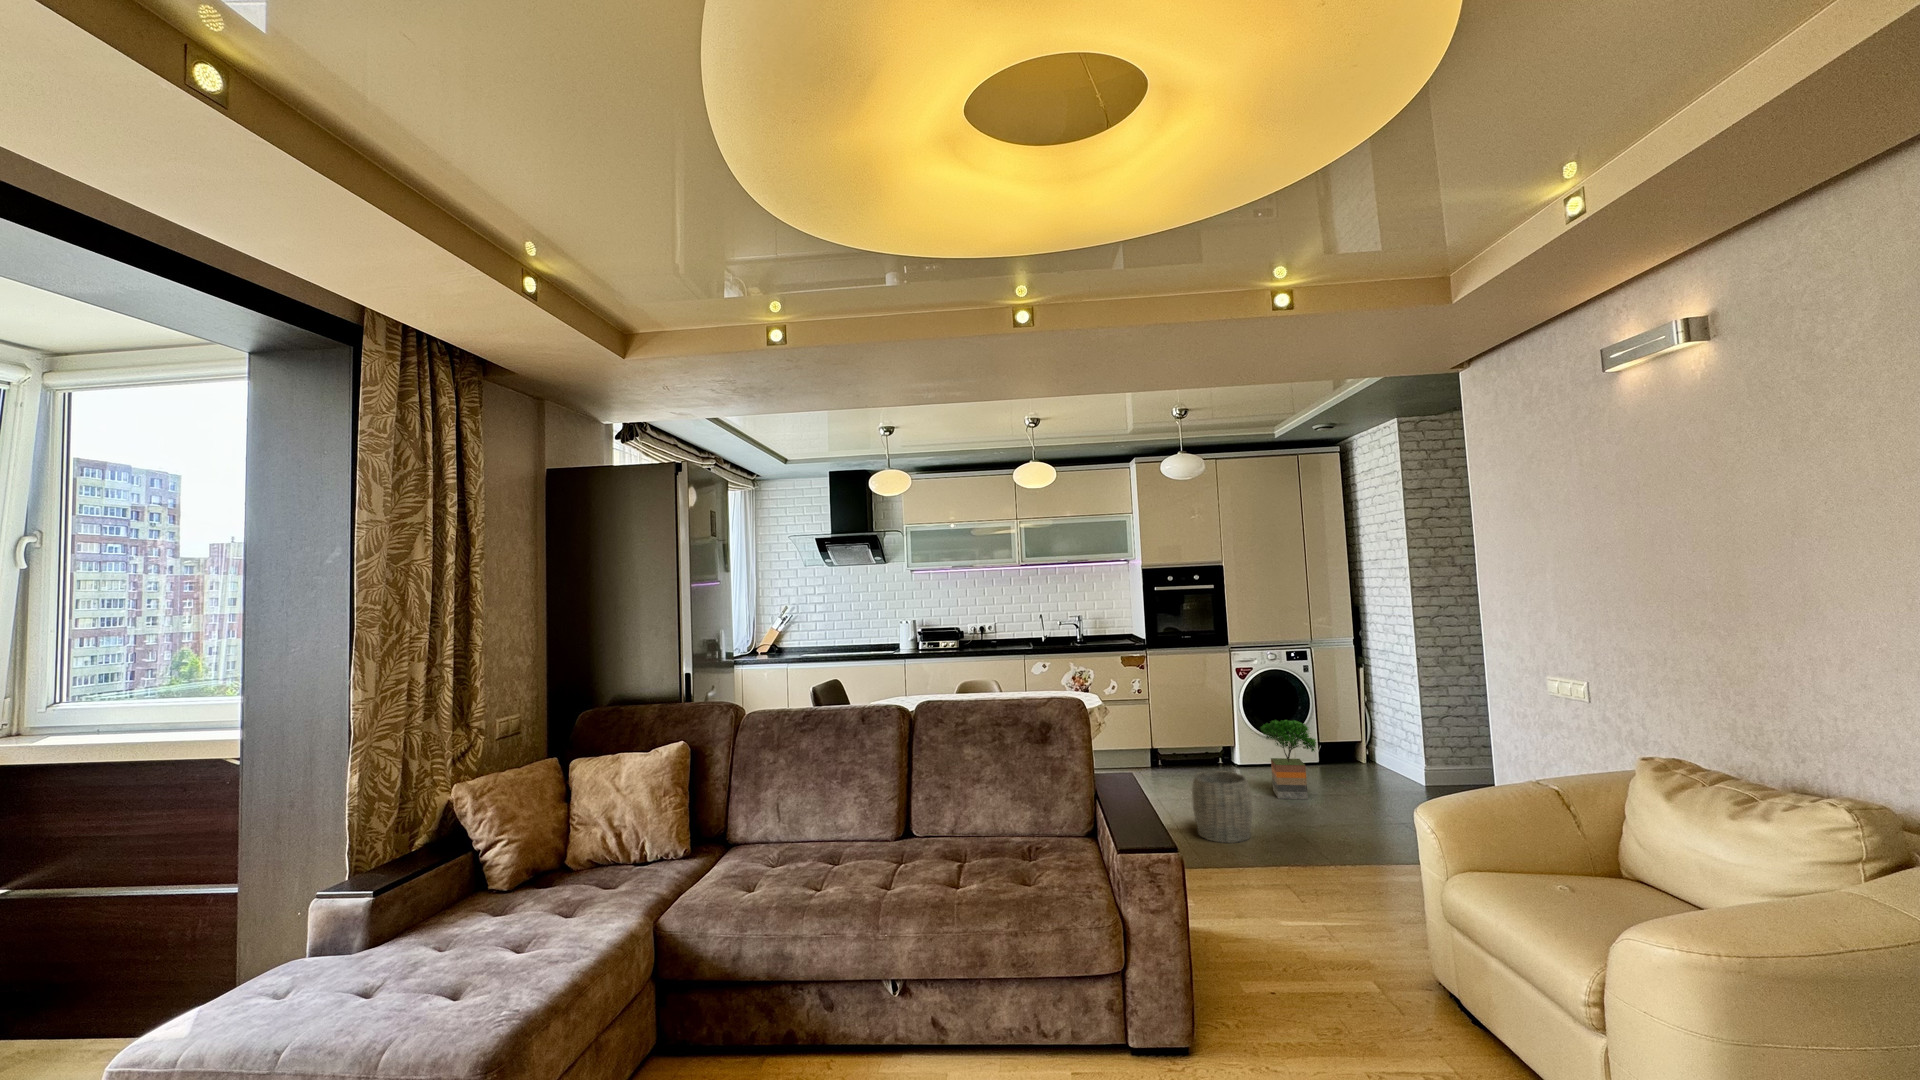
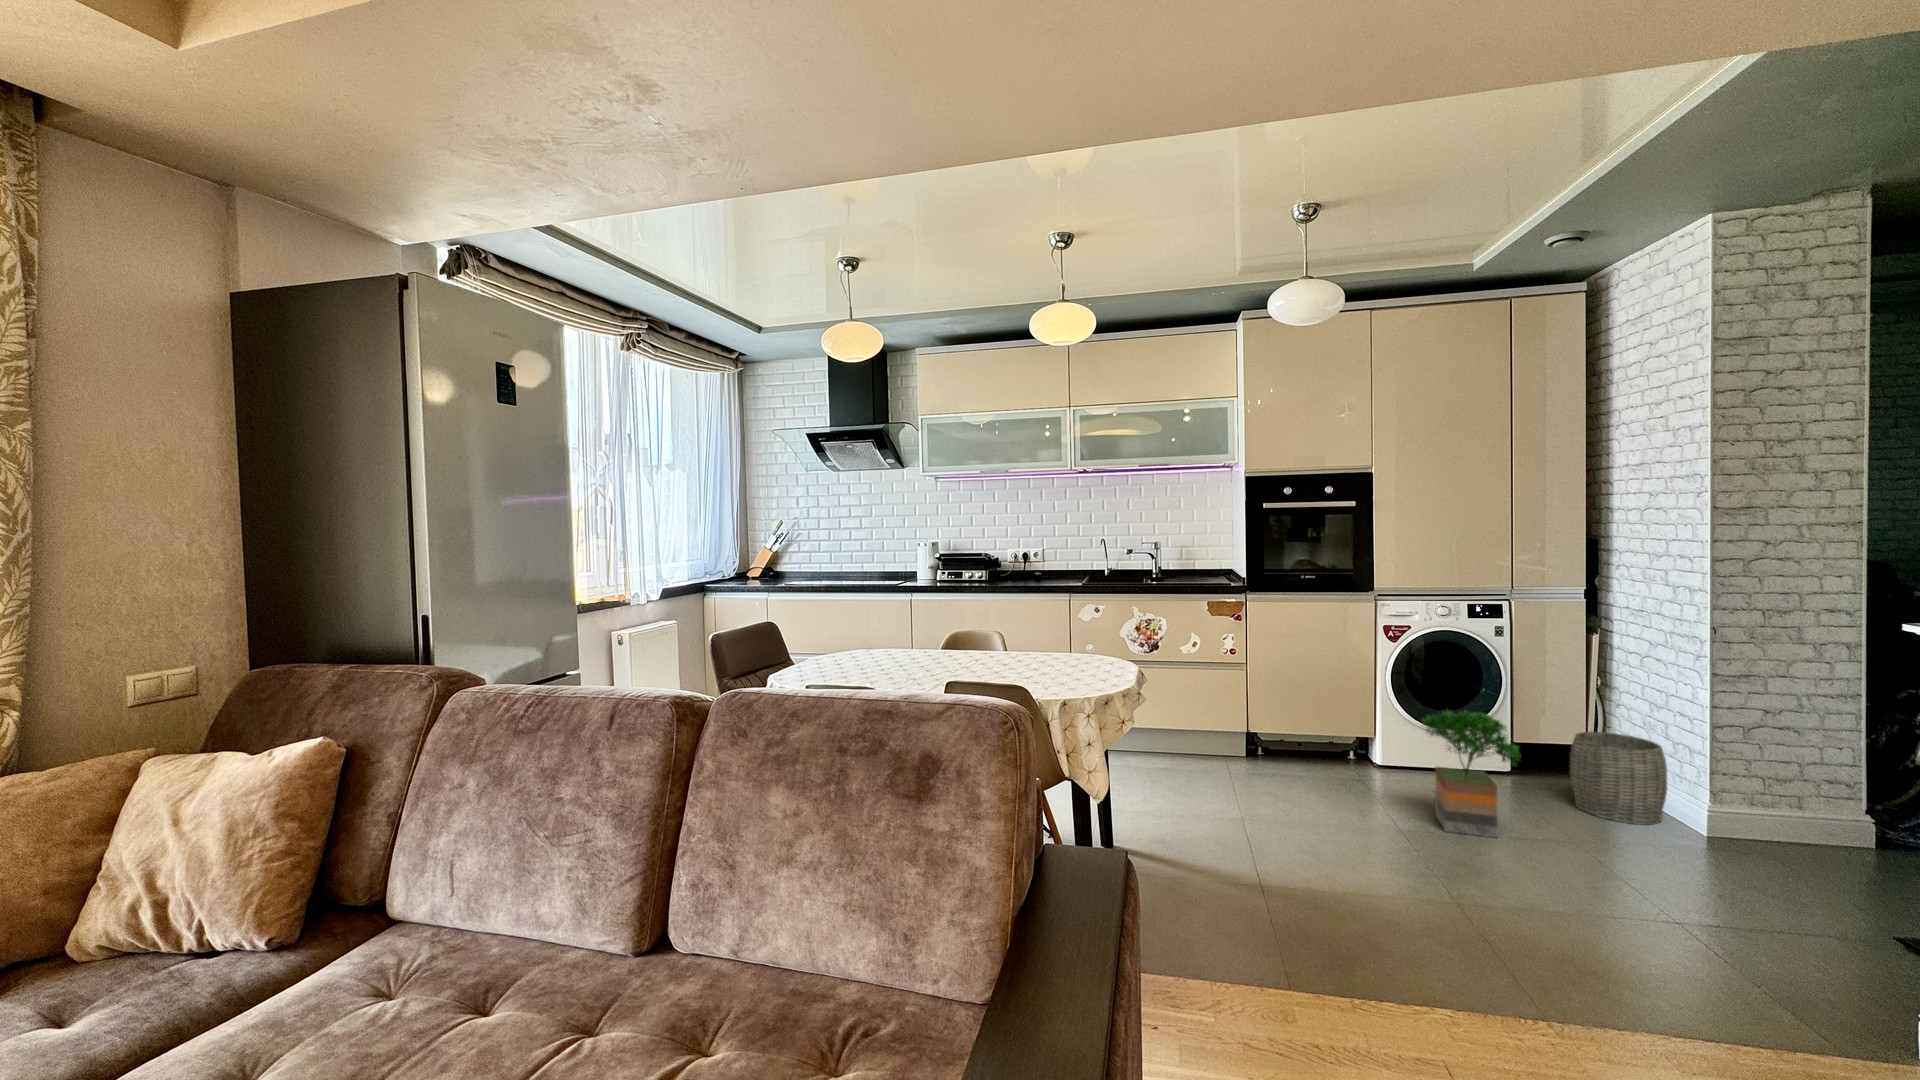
woven basket: present [1192,771,1252,843] -> present [1570,732,1667,825]

